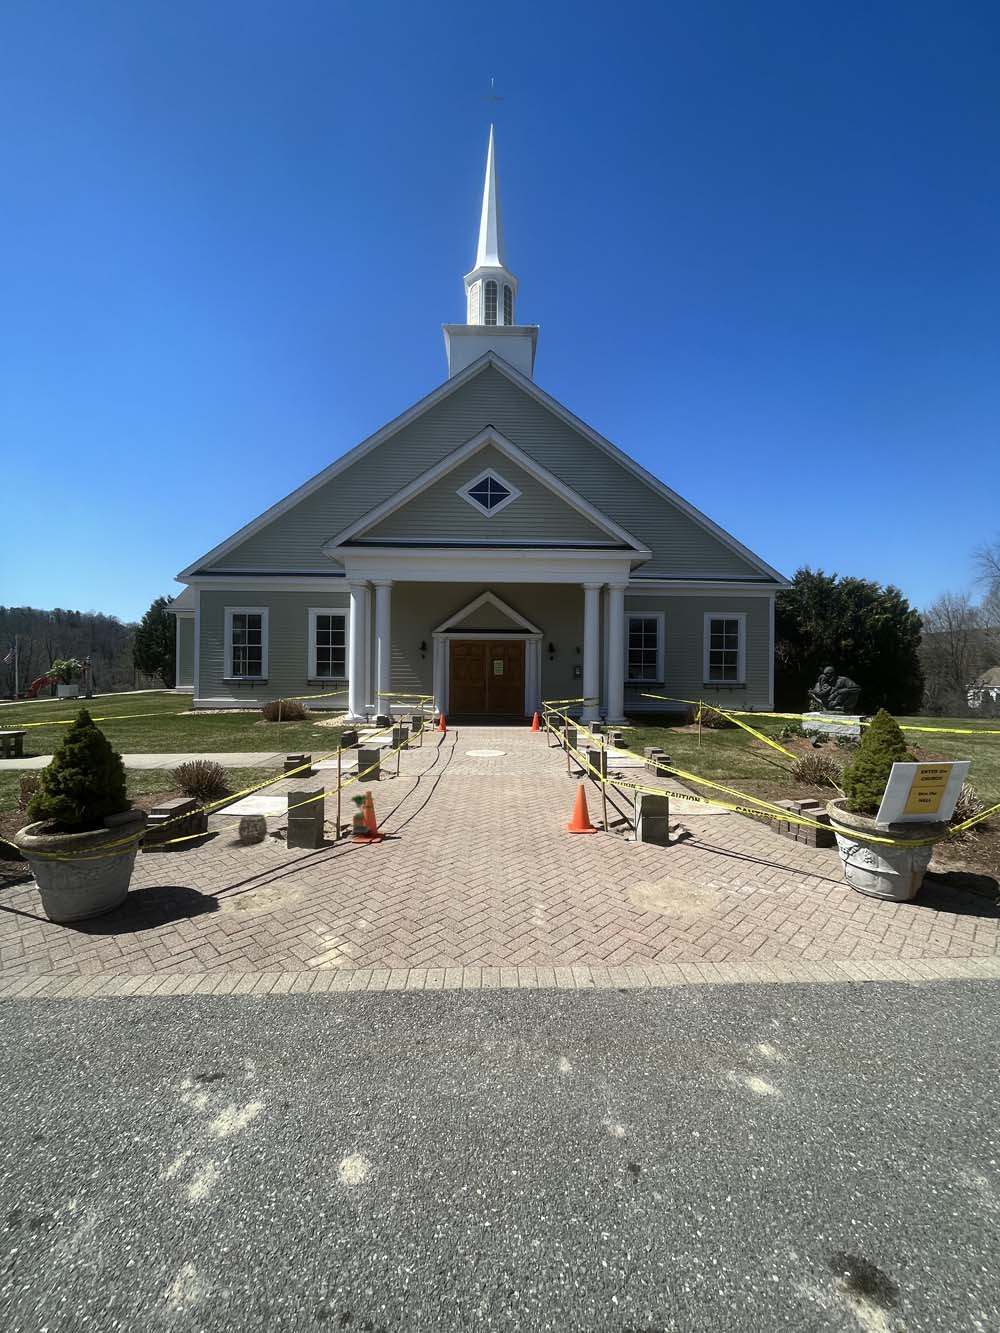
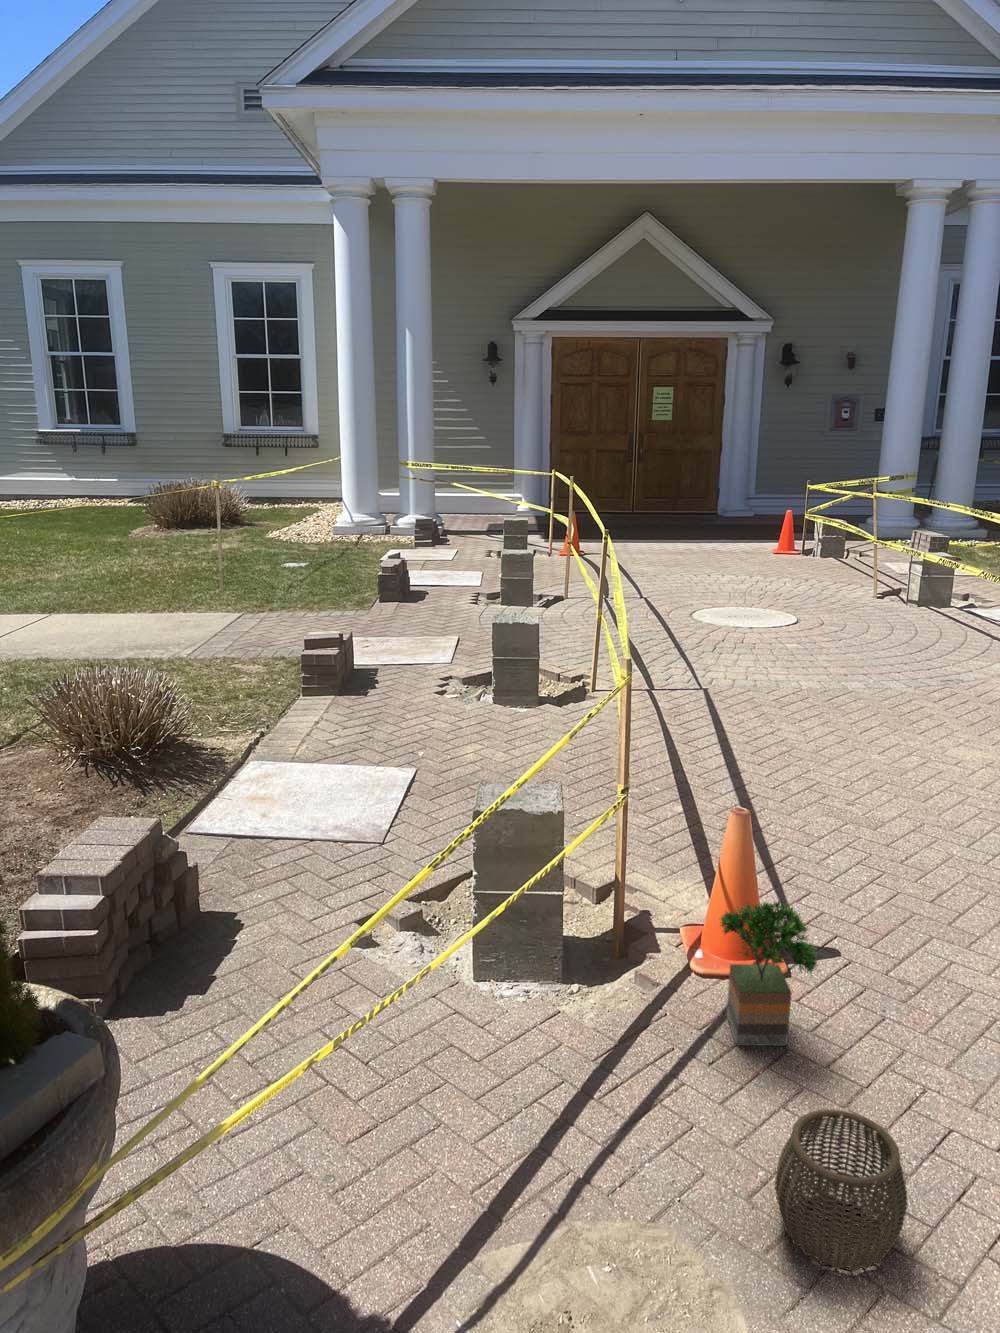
woven basket: present [238,814,267,843] -> present [775,1109,908,1271]

